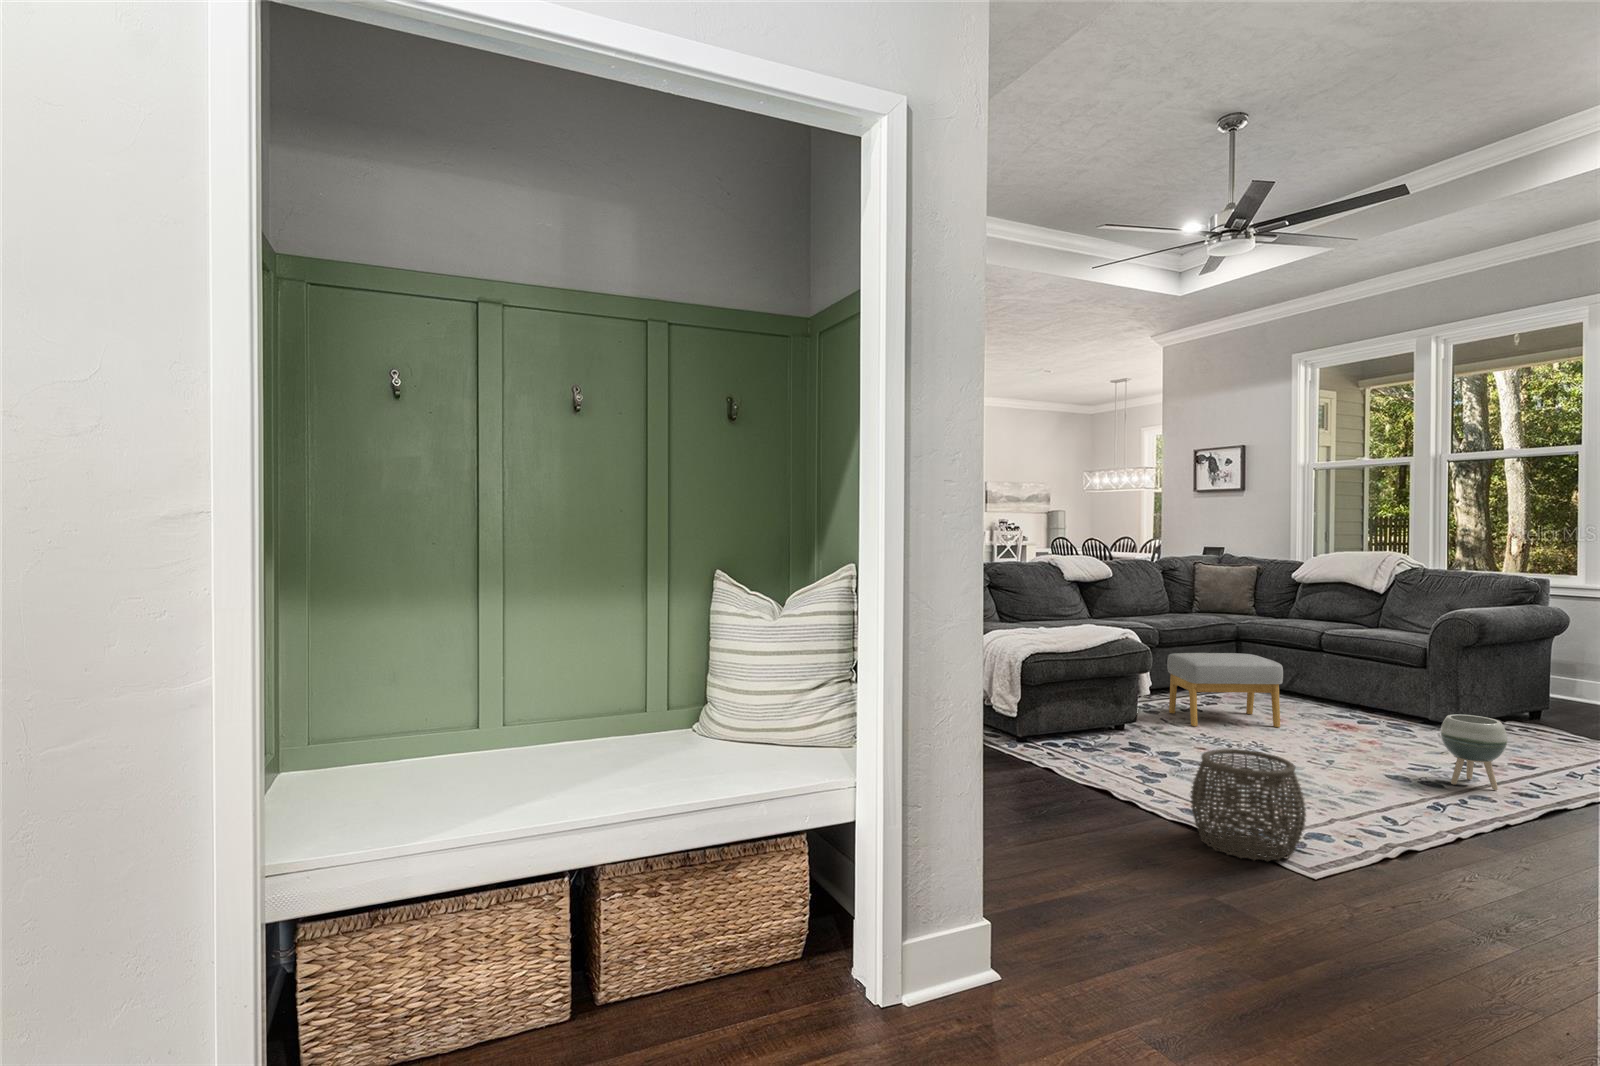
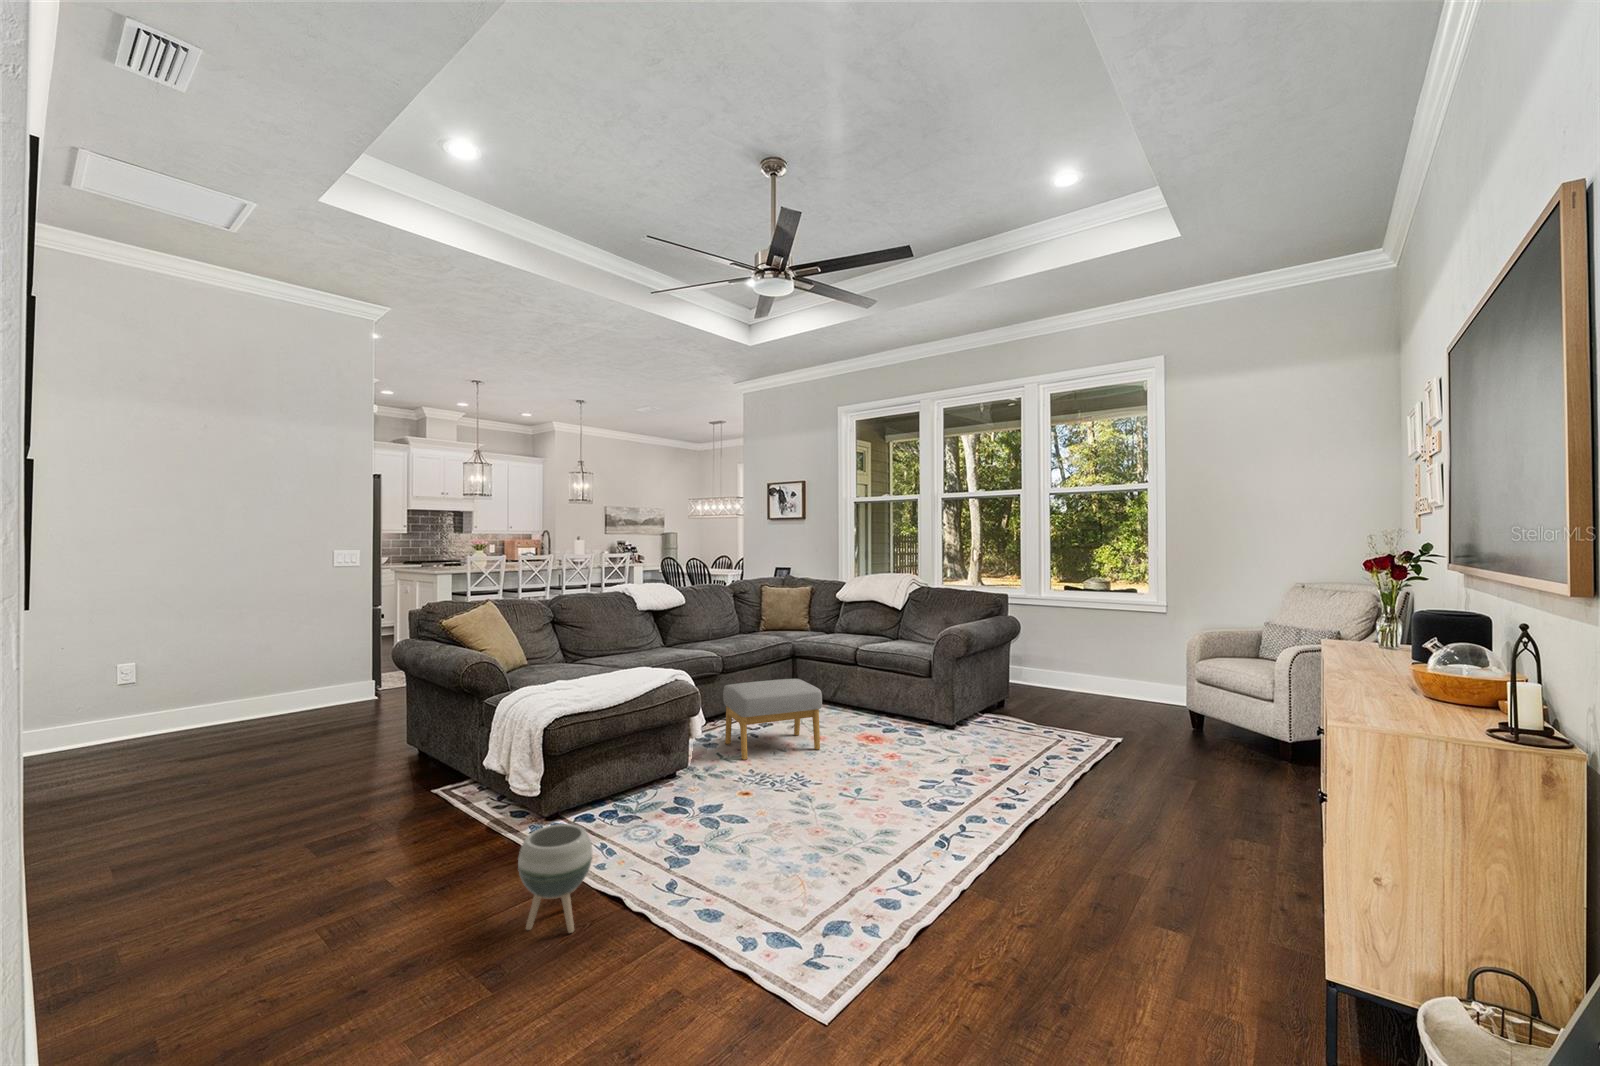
planter: present [1441,714,1507,790] -> present [518,824,592,933]
woven basket: present [1190,749,1306,861] -> none [696,839,819,993]

